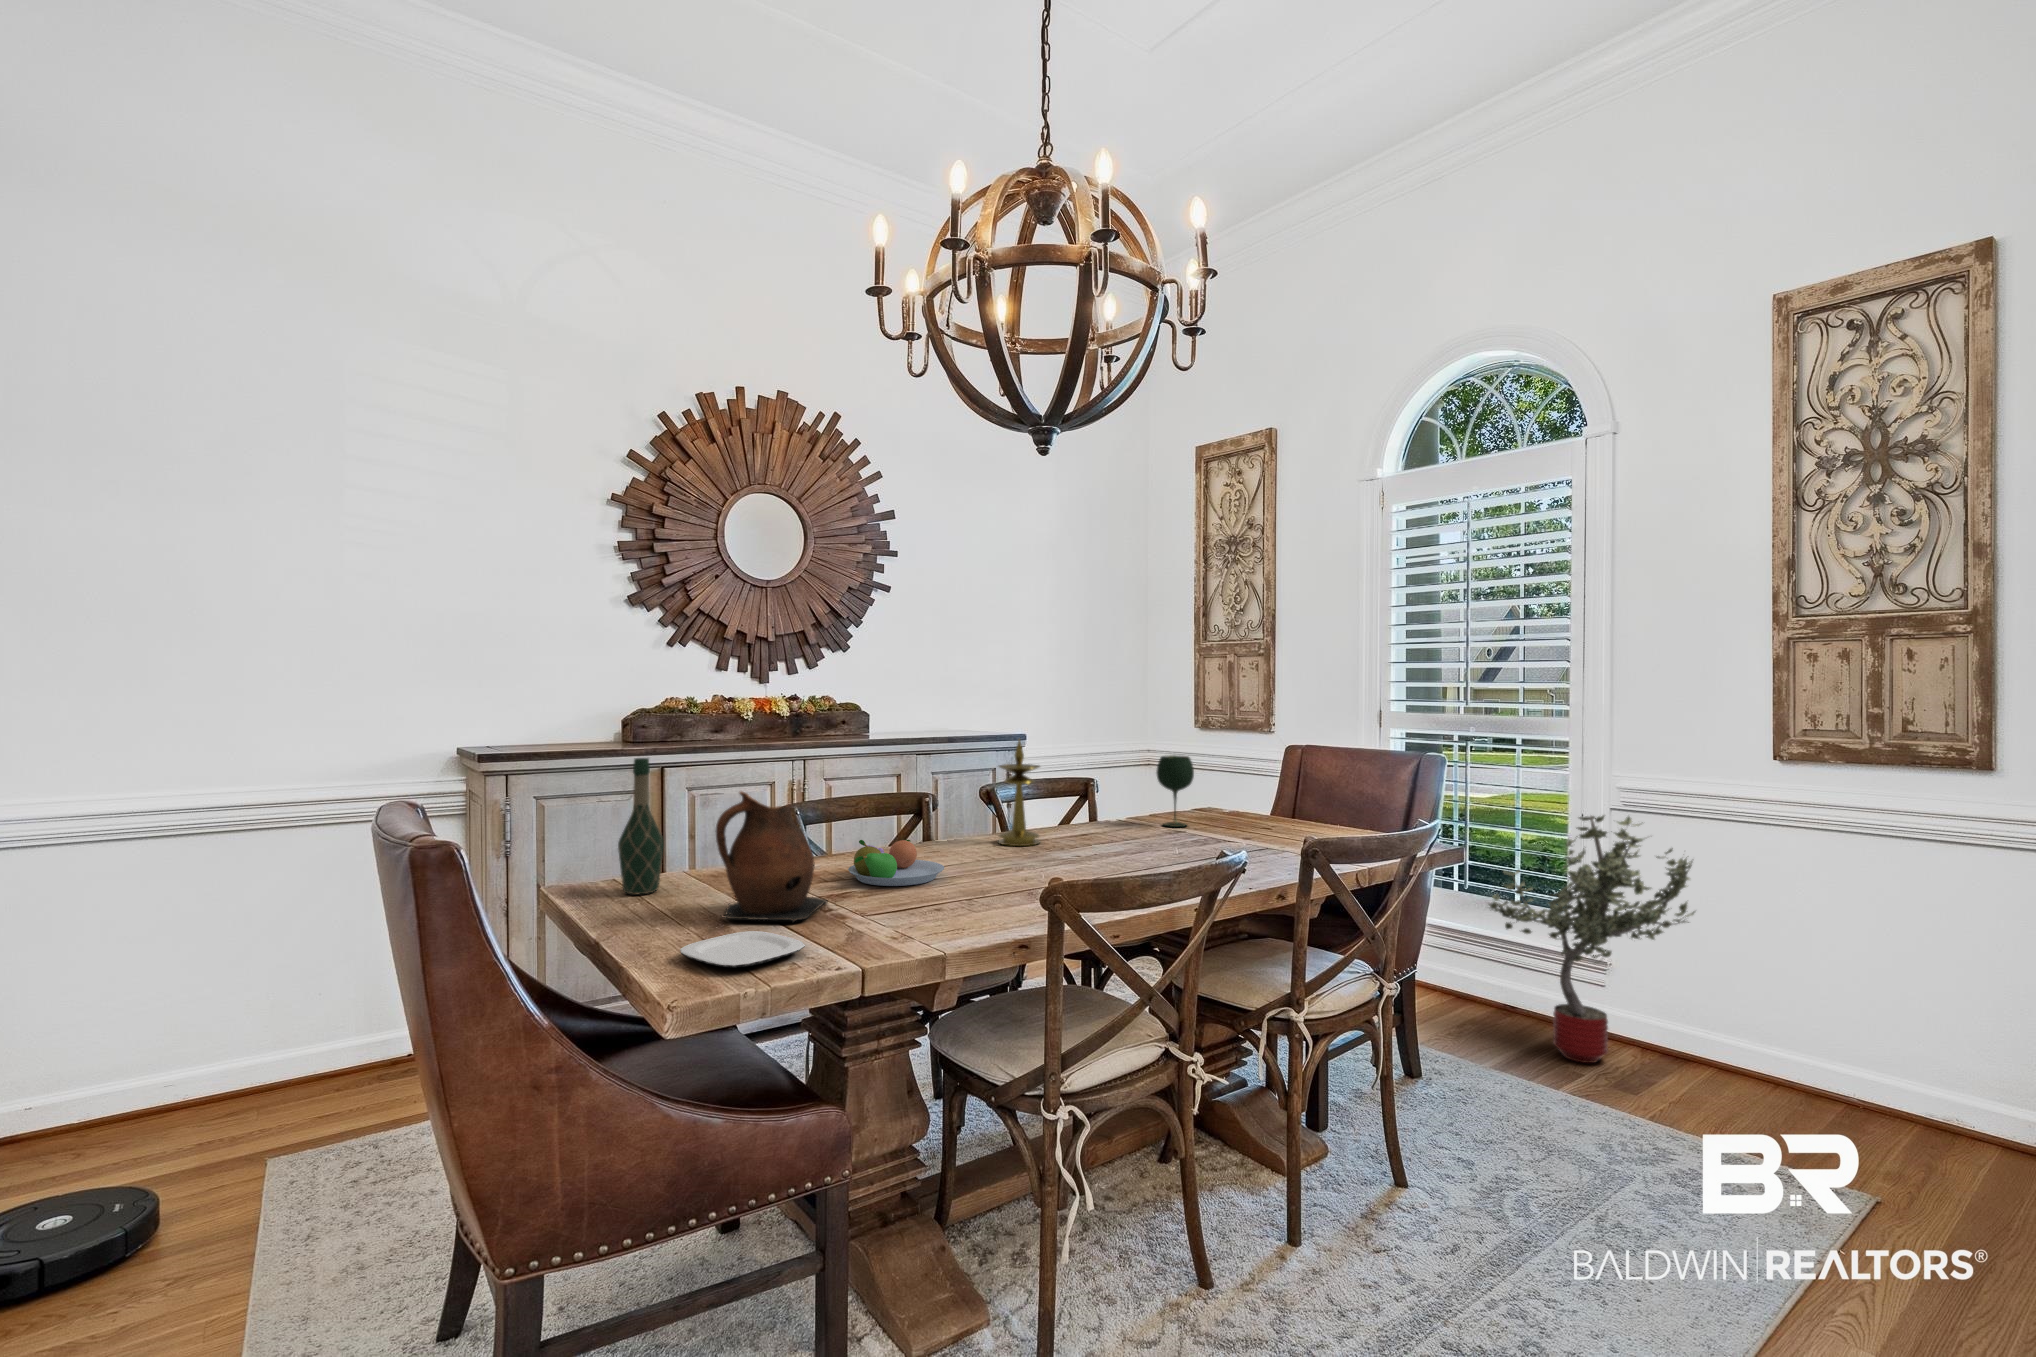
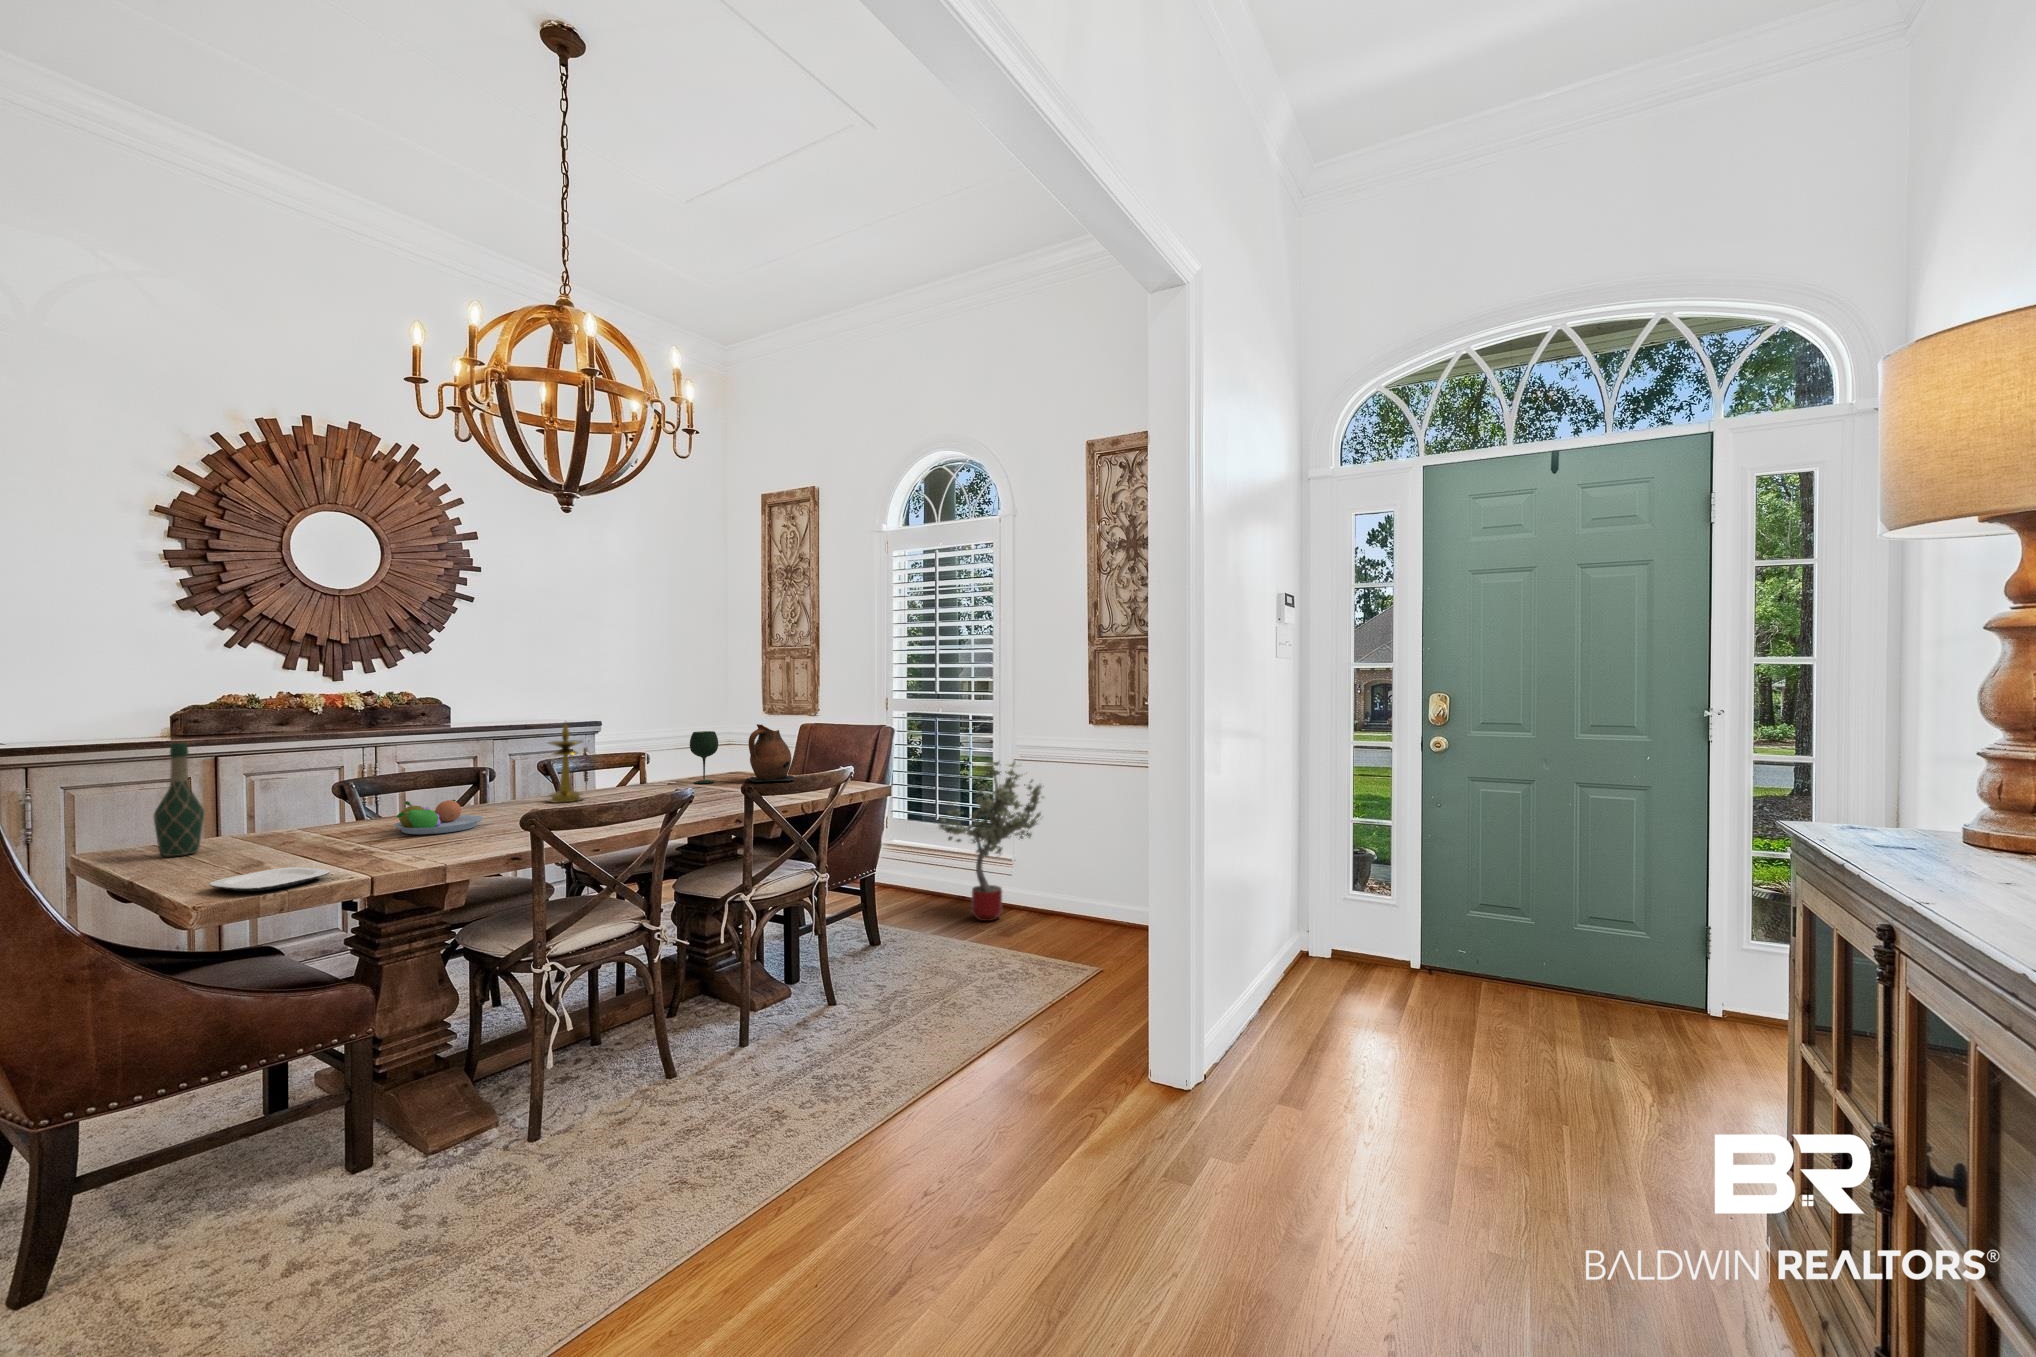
ceramic pitcher: present [716,791,828,922] -> present [748,724,794,782]

